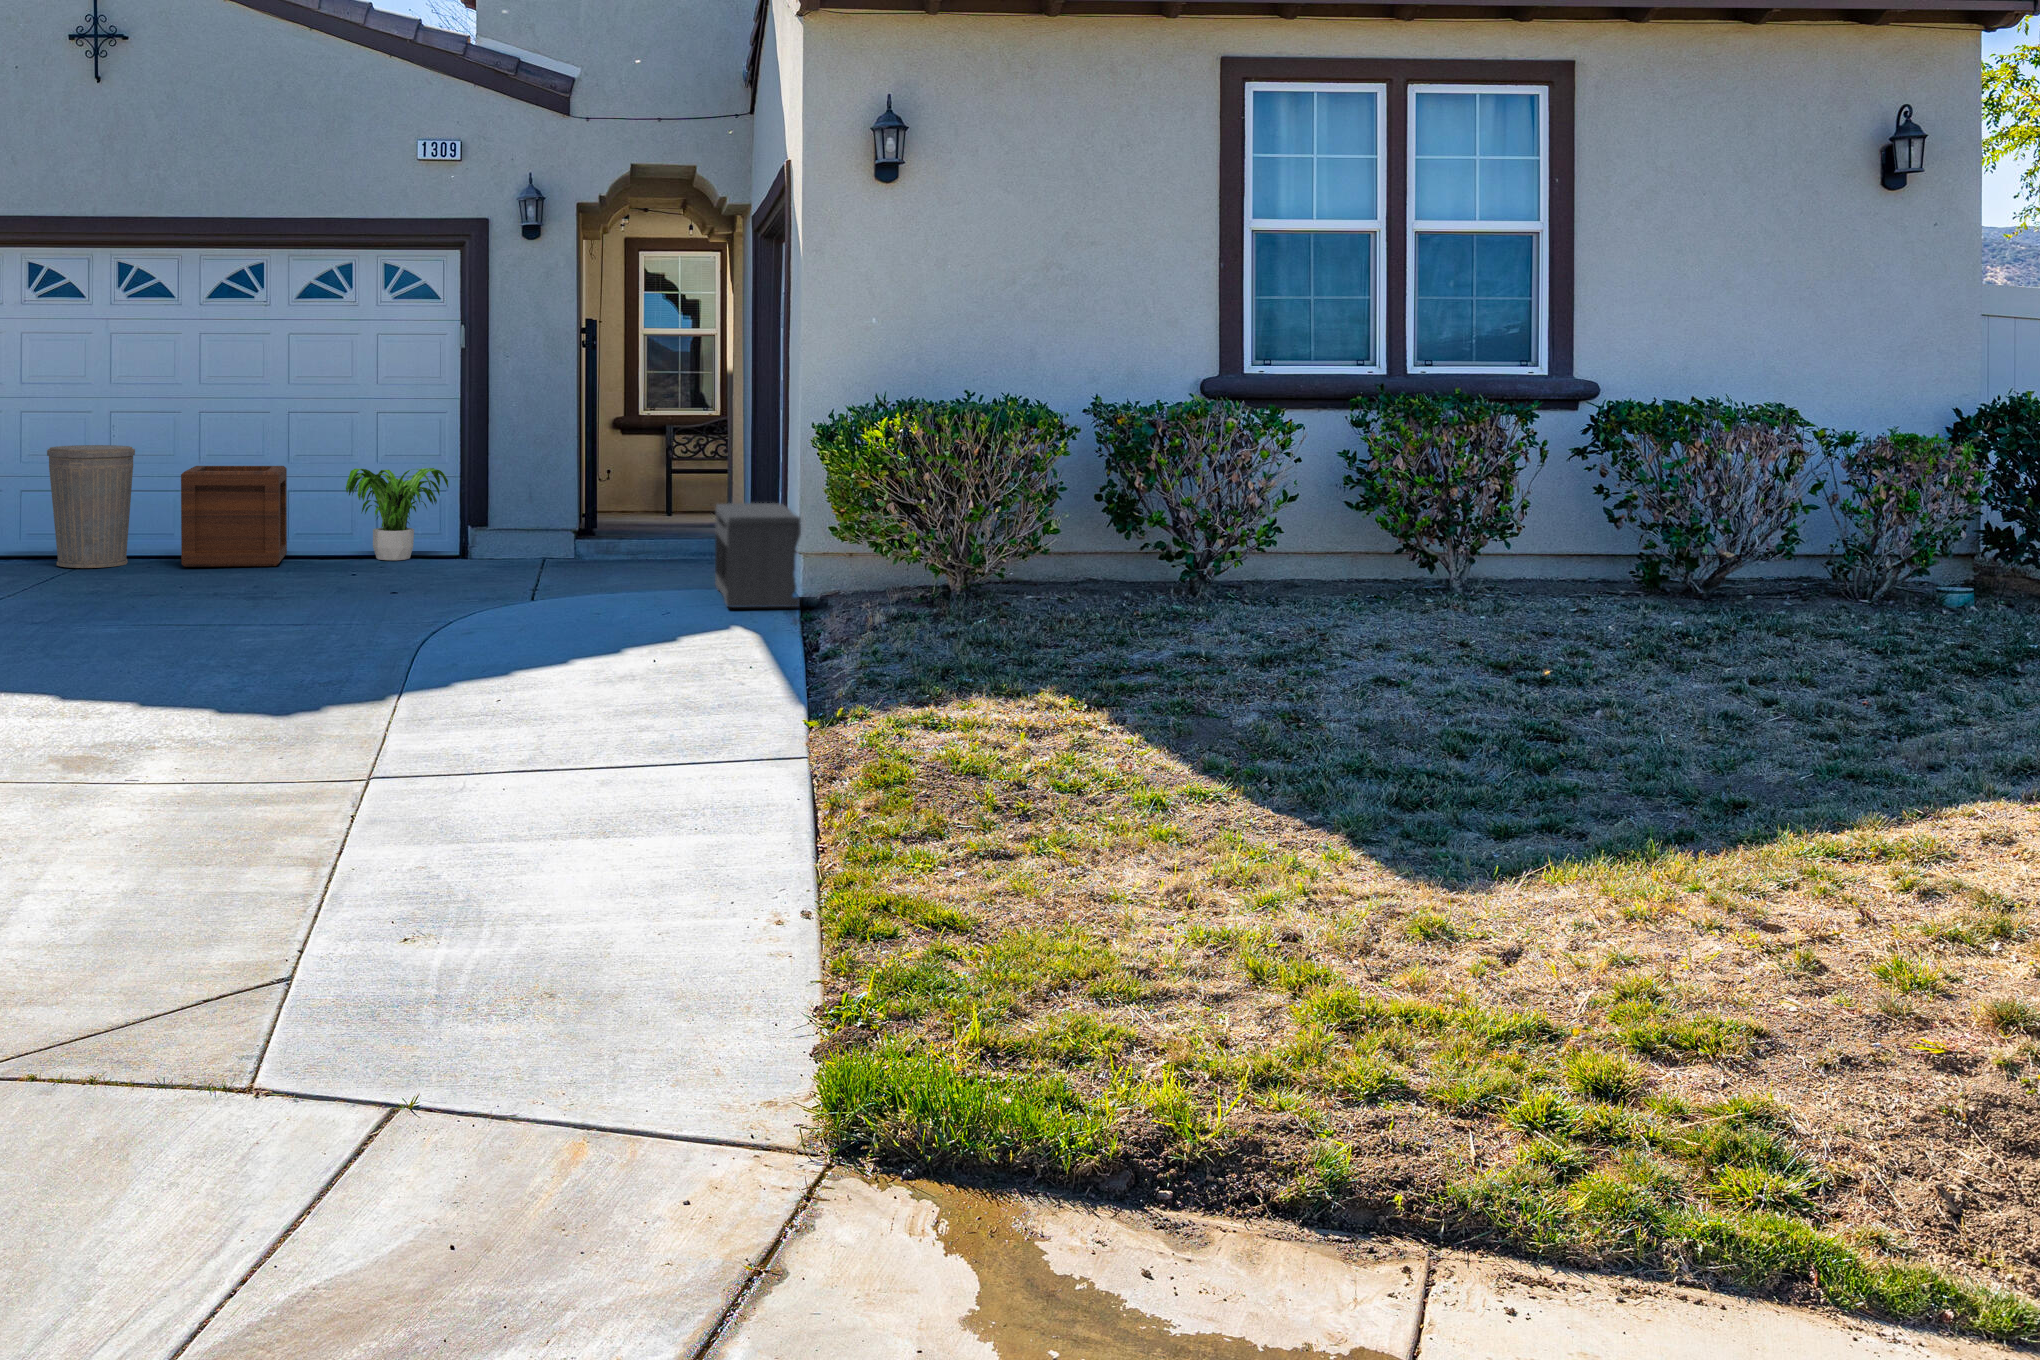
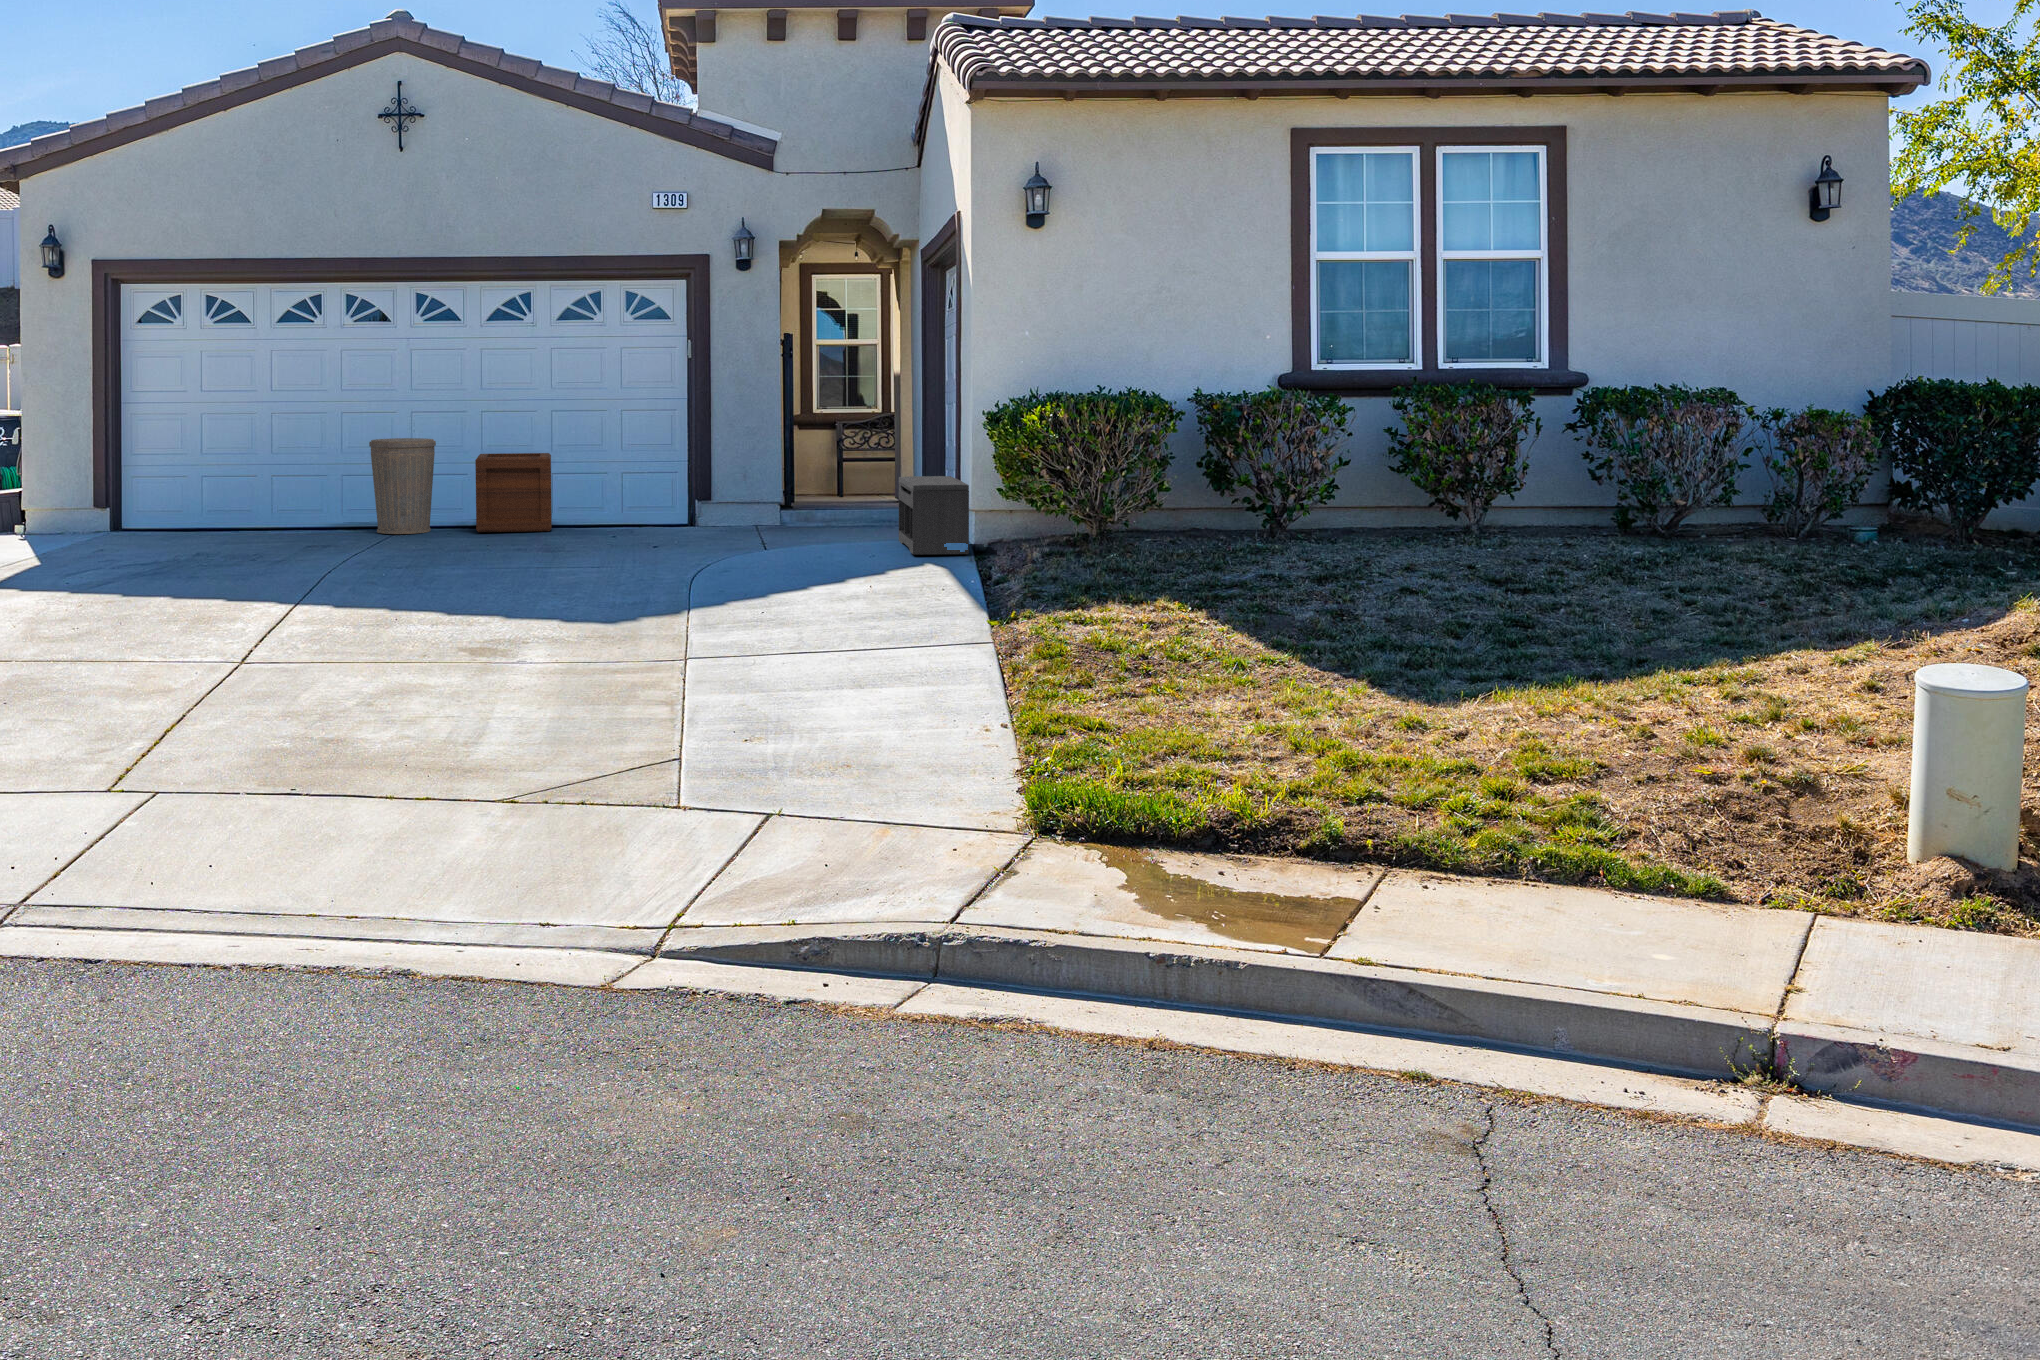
potted plant: present [346,468,448,560] -> none [602,453,680,526]

